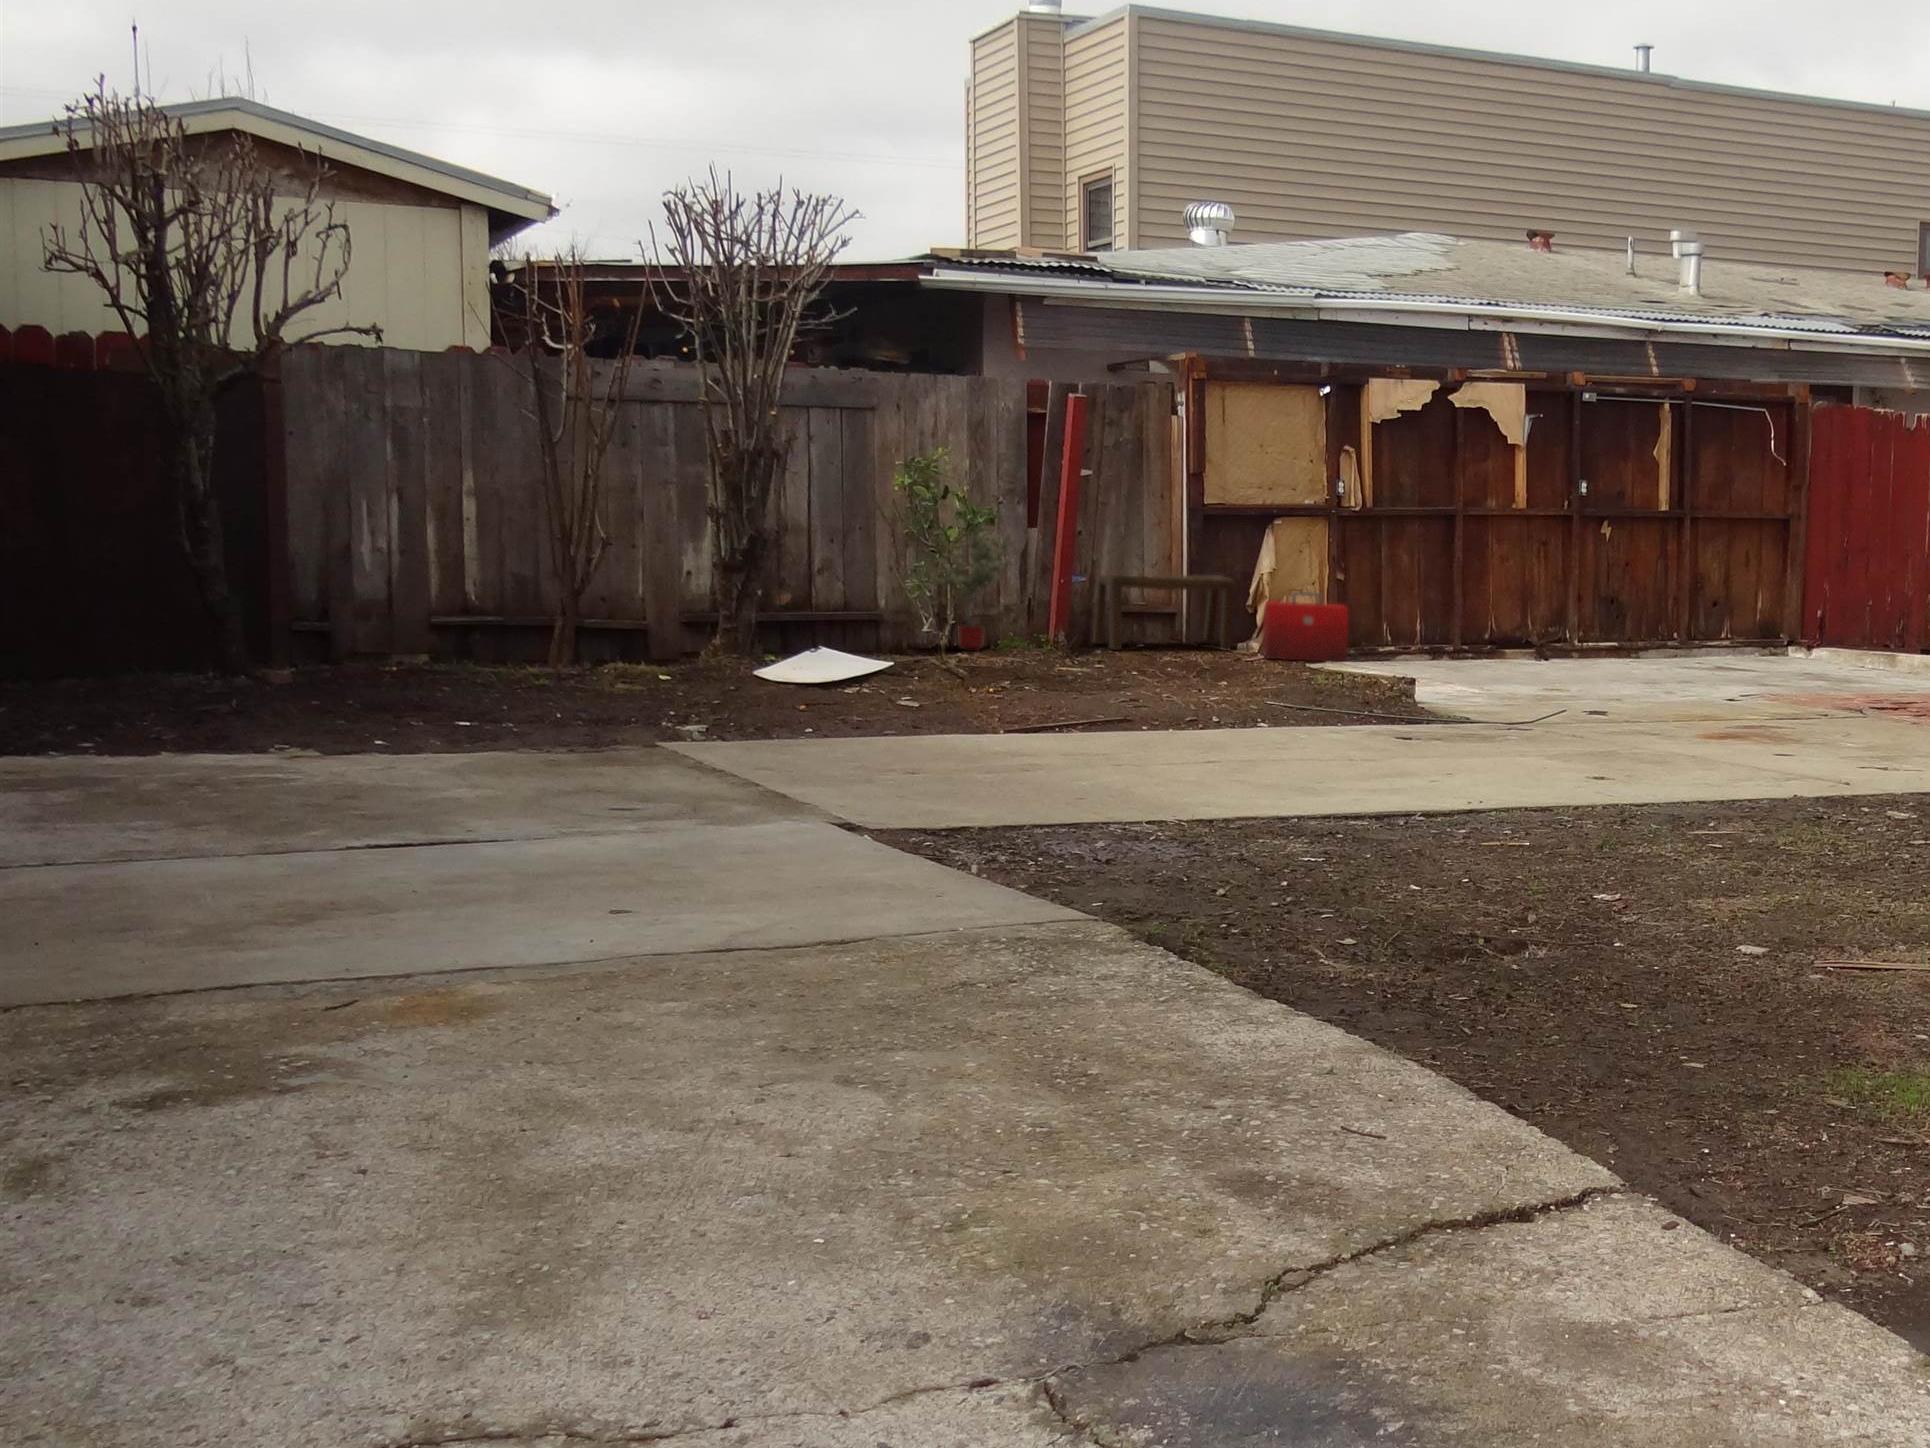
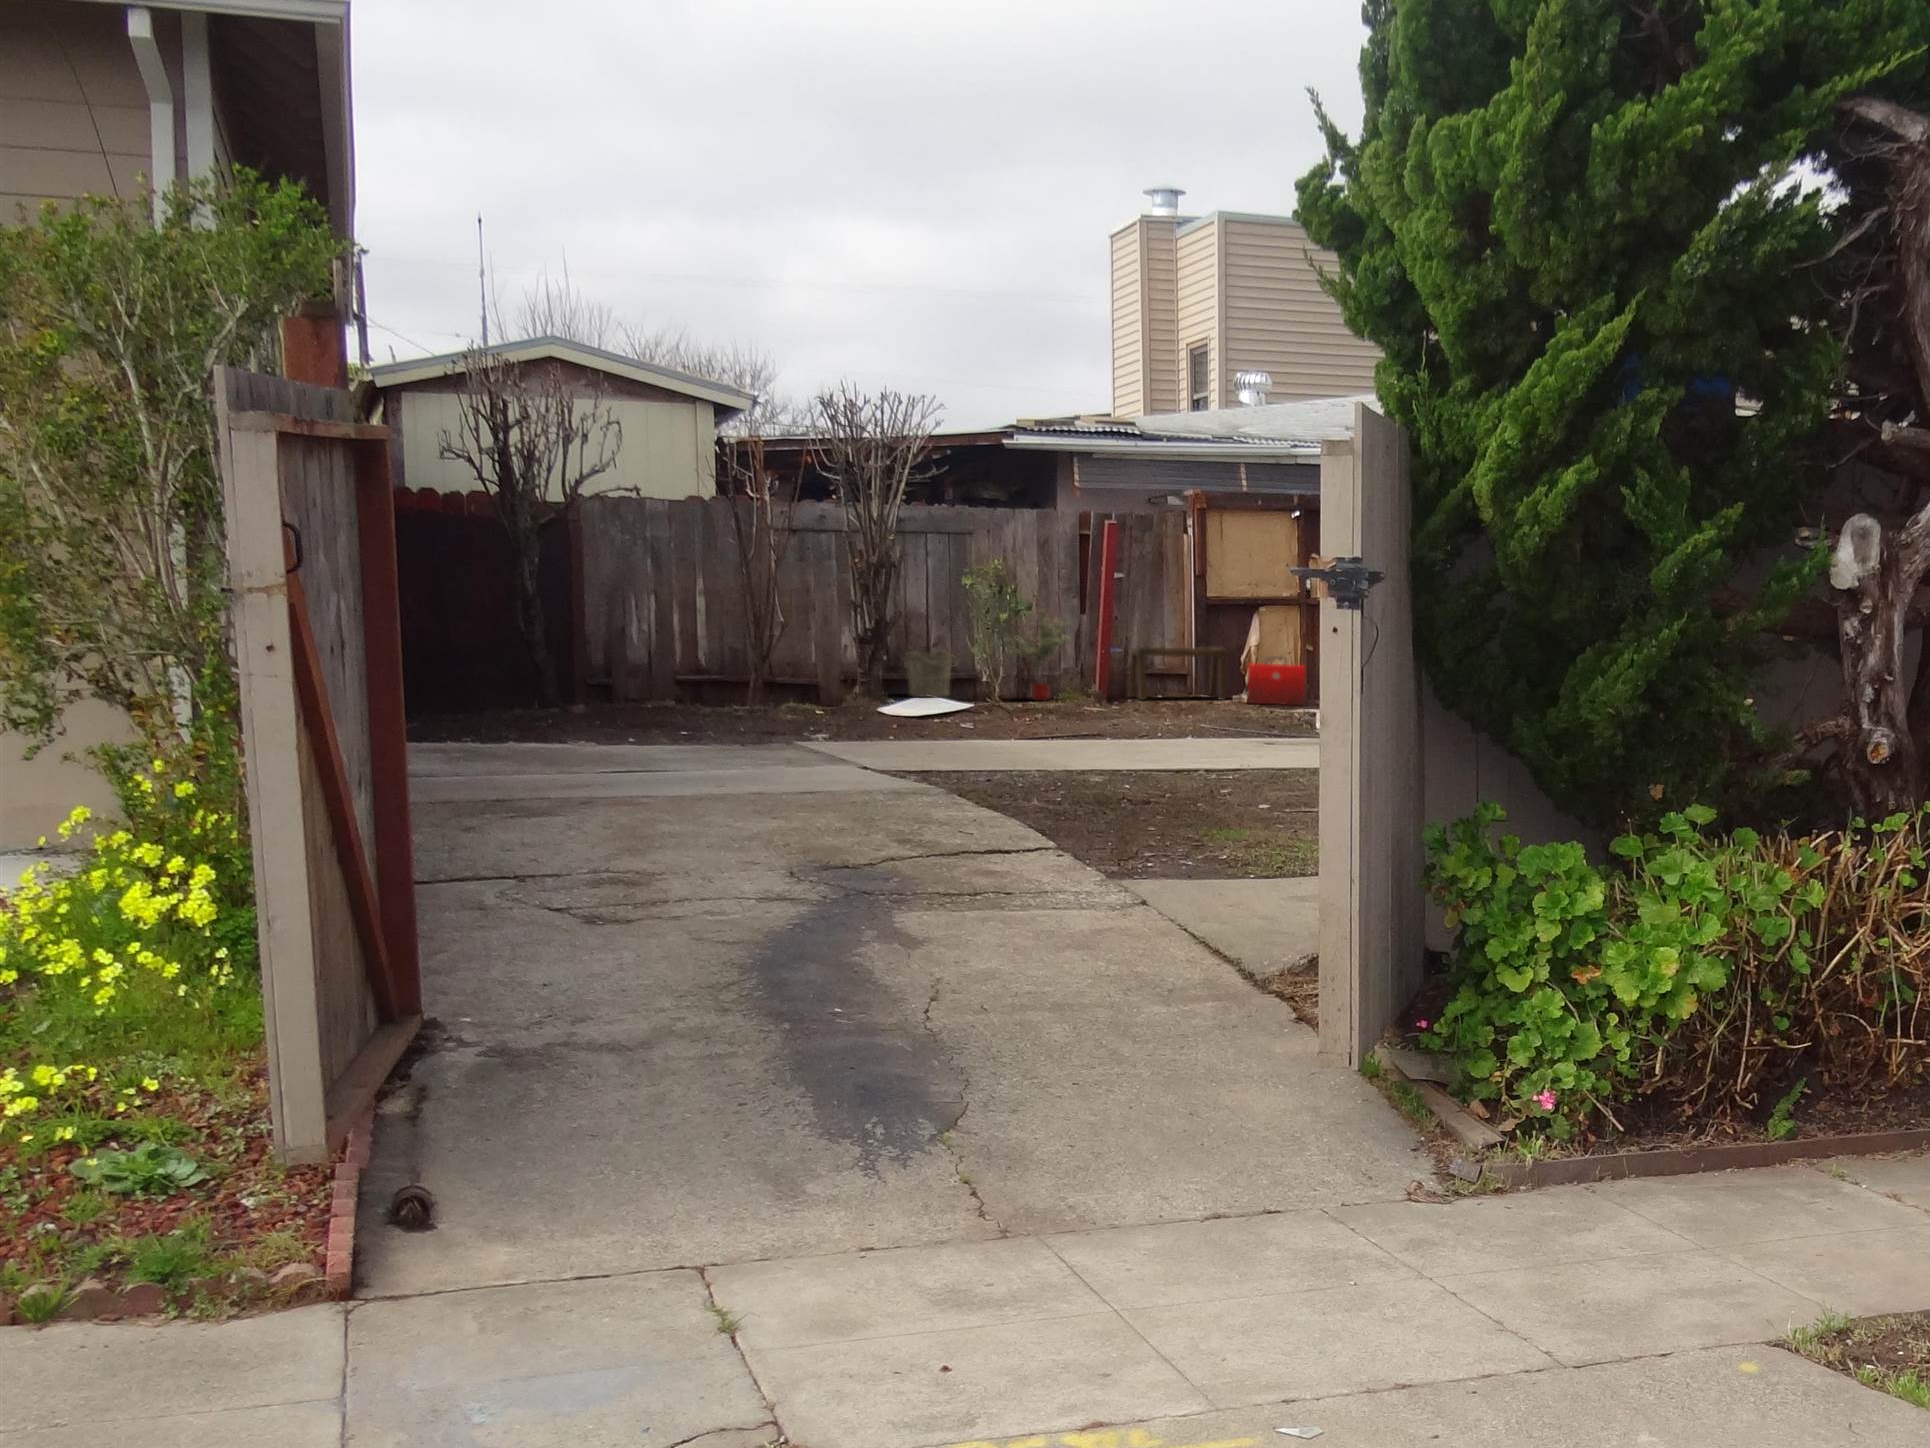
bucket: none [771,572,851,642] -> present [906,650,953,697]

